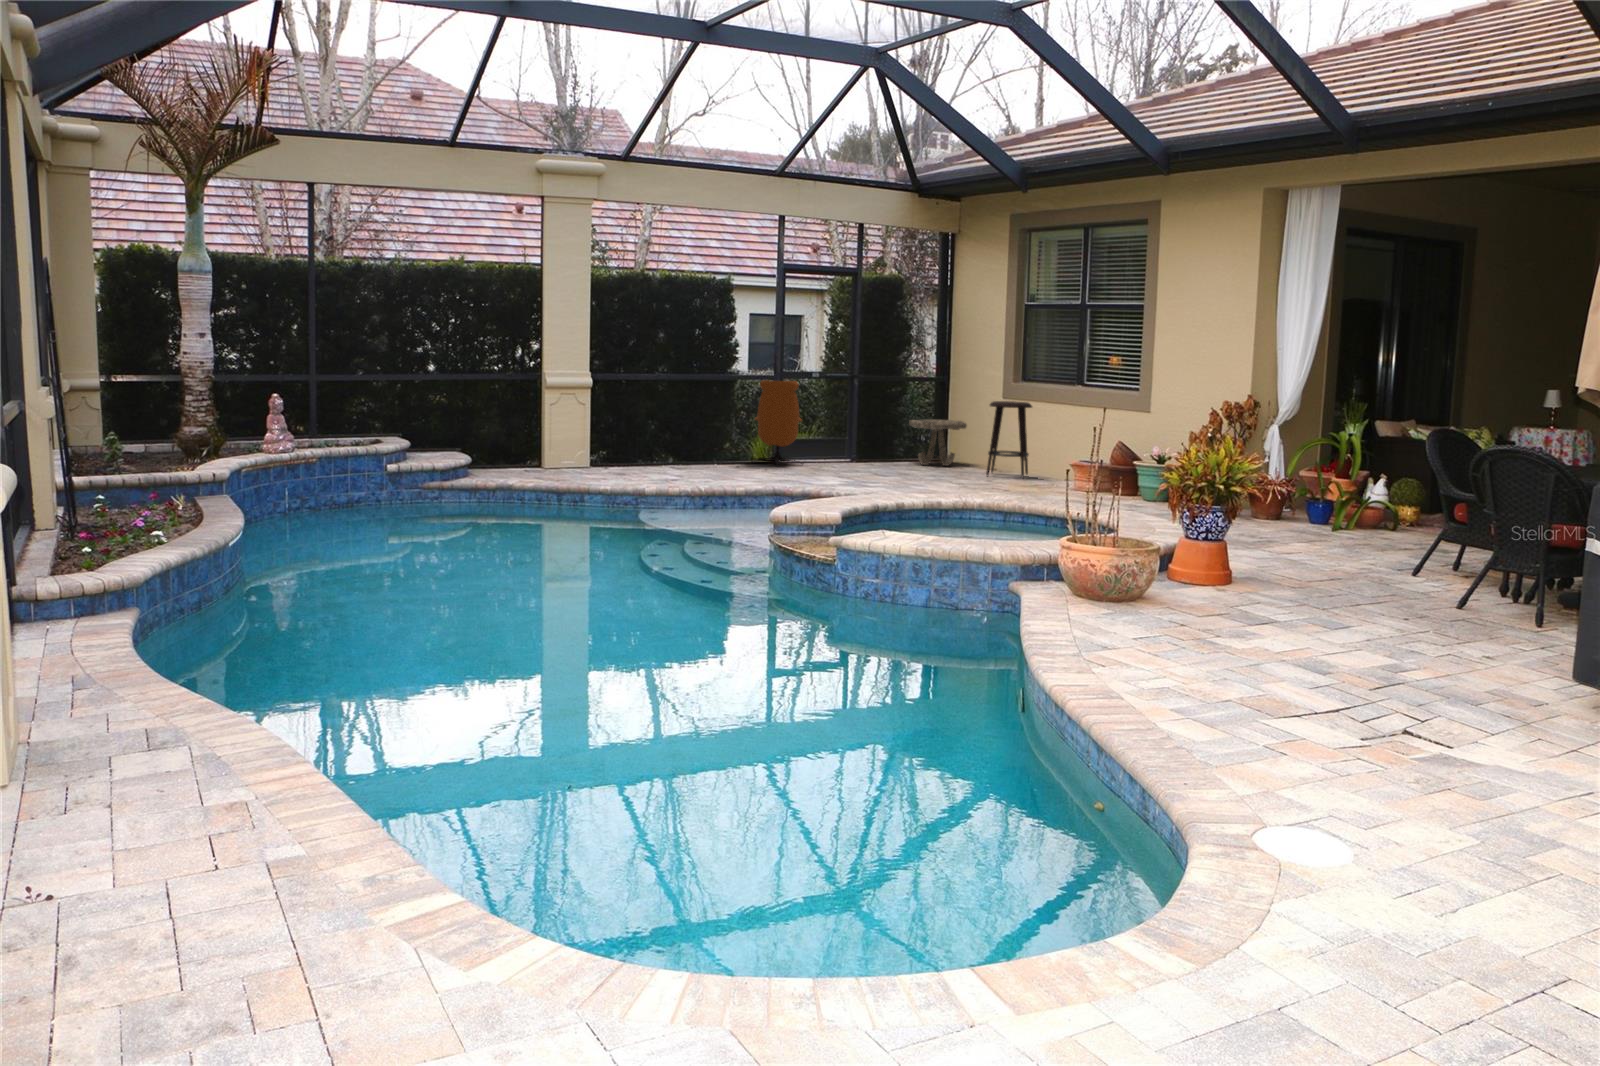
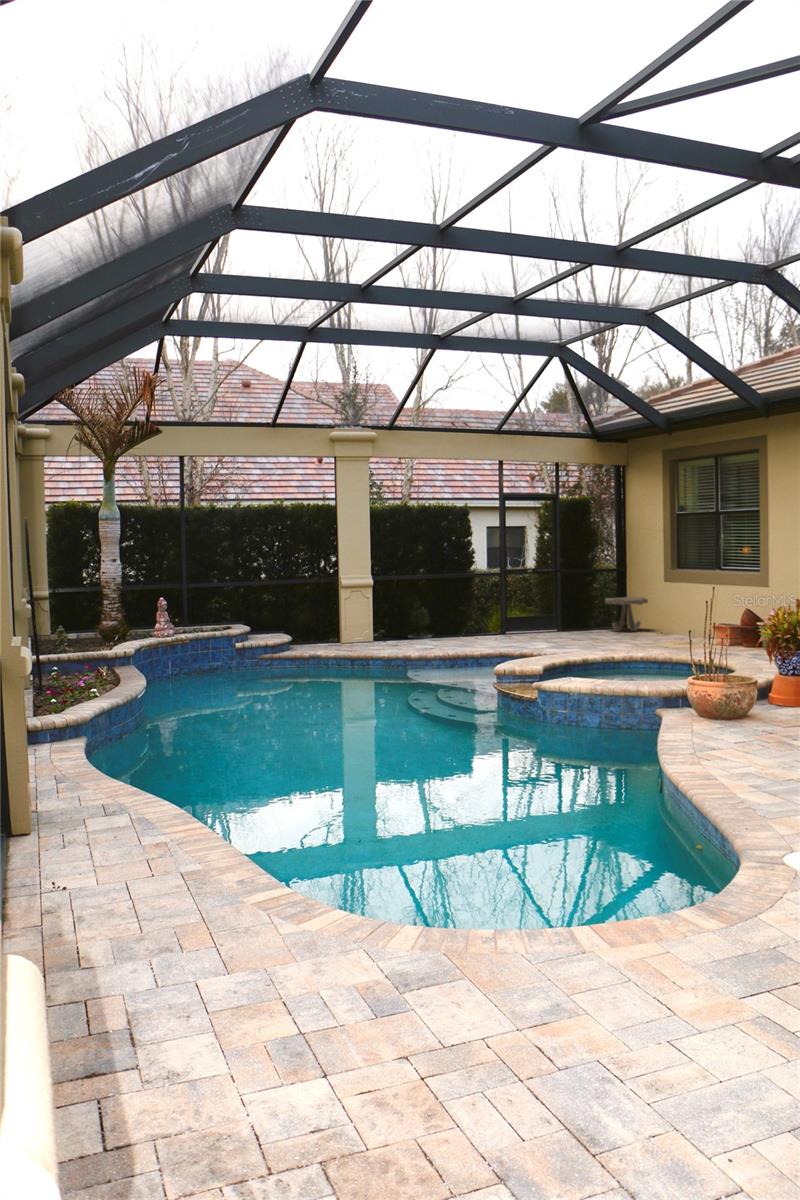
lounge chair: present [752,380,802,466] -> none [488,574,527,636]
stool: present [986,401,1032,477] -> none [662,582,695,639]
potted tree: none [640,407,674,466] -> present [409,602,431,638]

